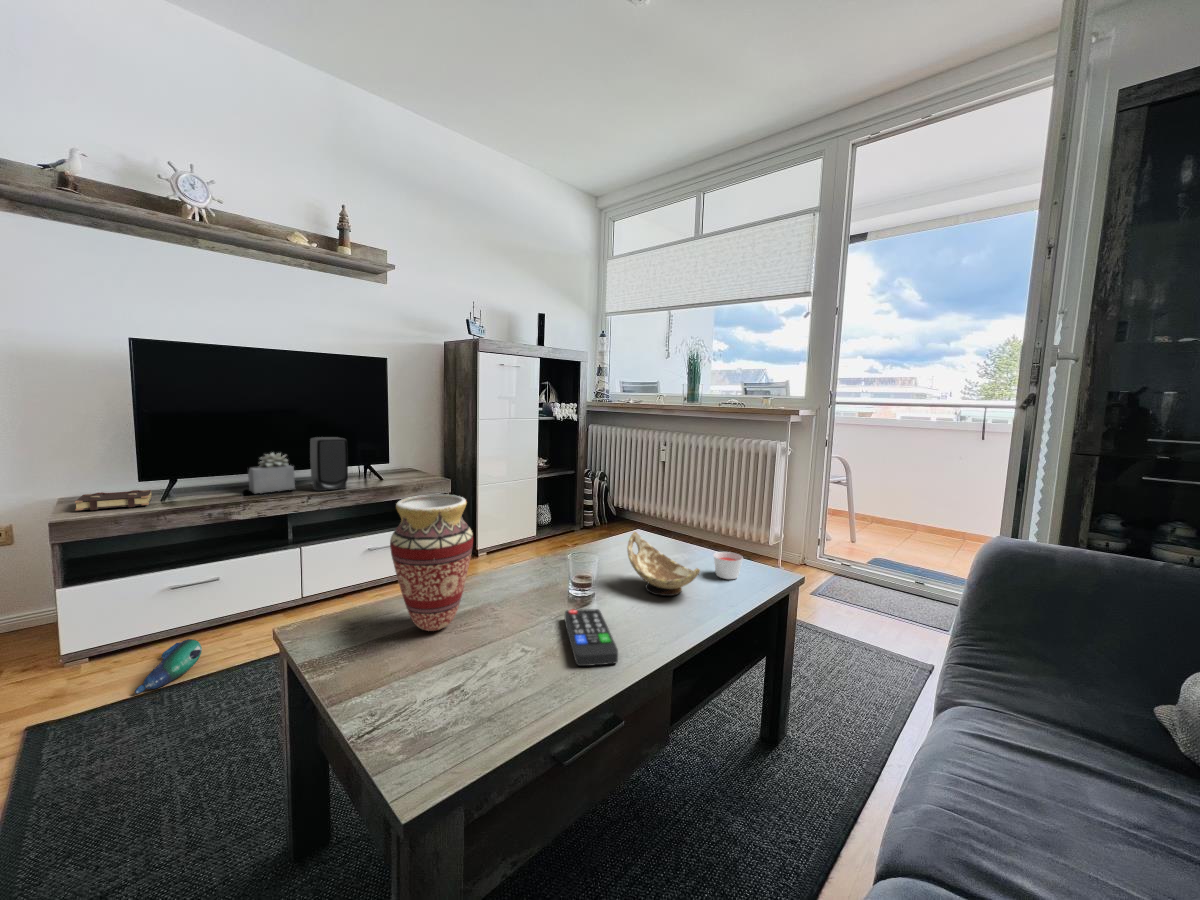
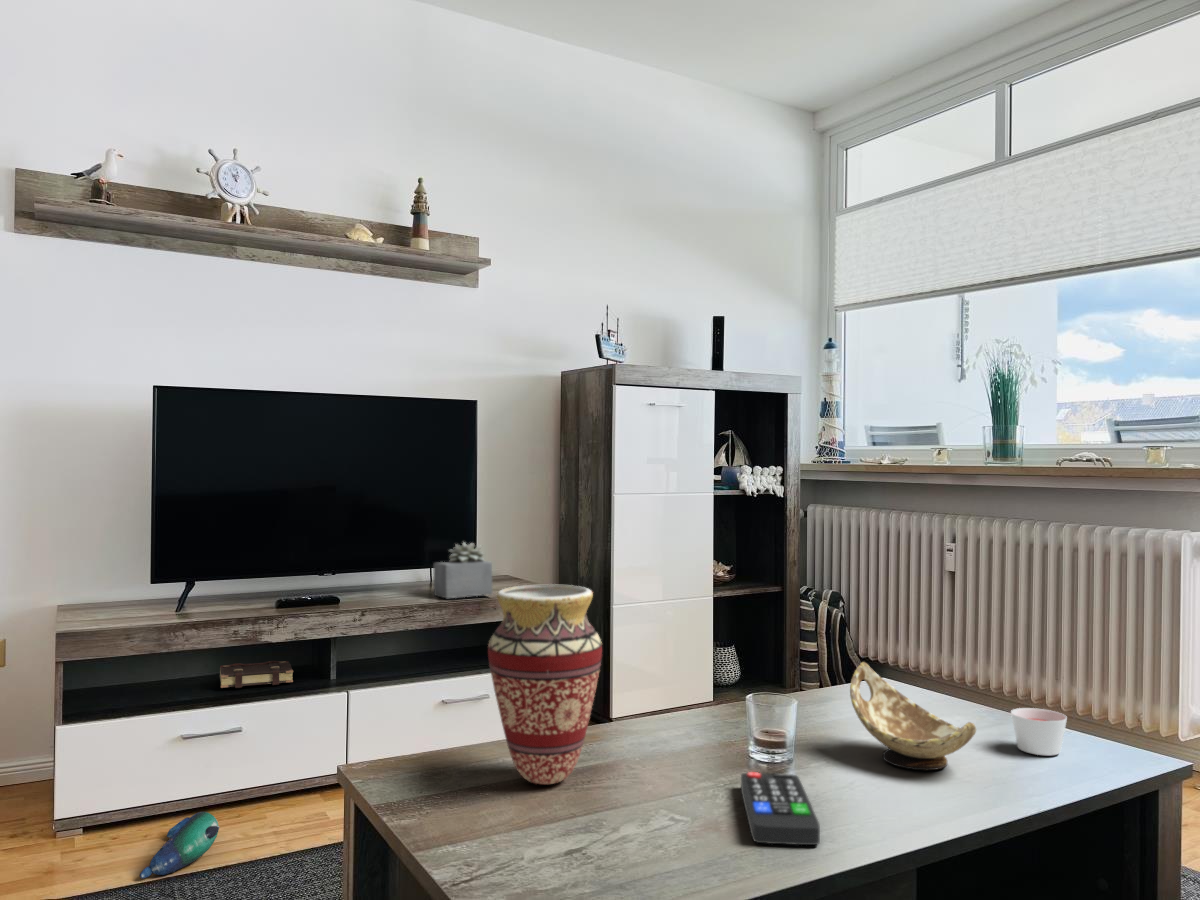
speaker: present [310,437,348,491] -> none [364,522,417,605]
succulent plant: present [248,453,295,493] -> present [433,543,493,598]
book: present [75,490,152,511] -> present [220,661,293,688]

